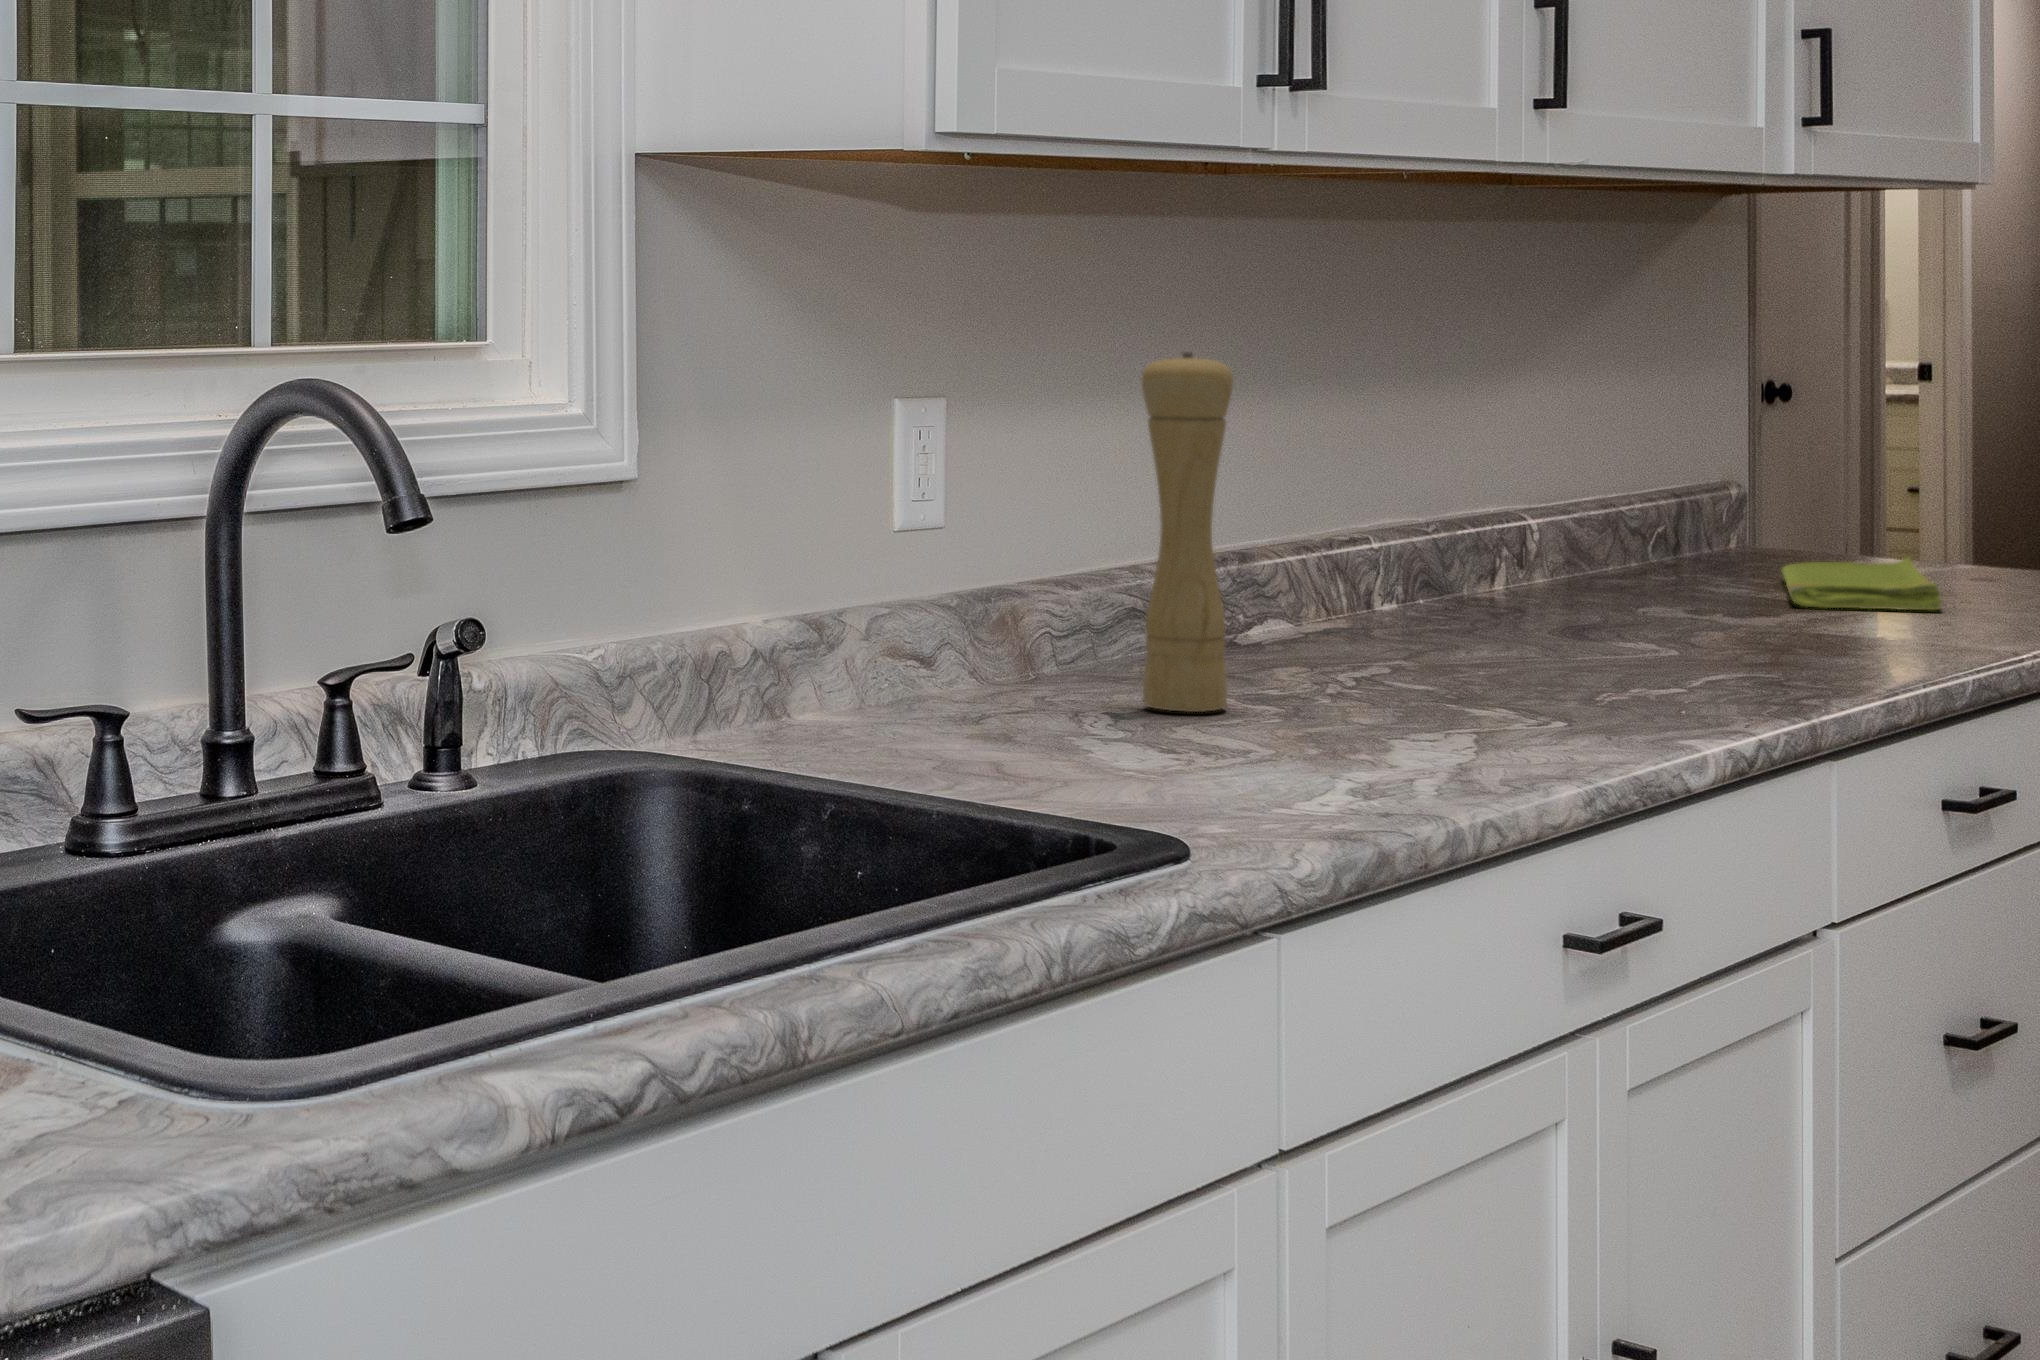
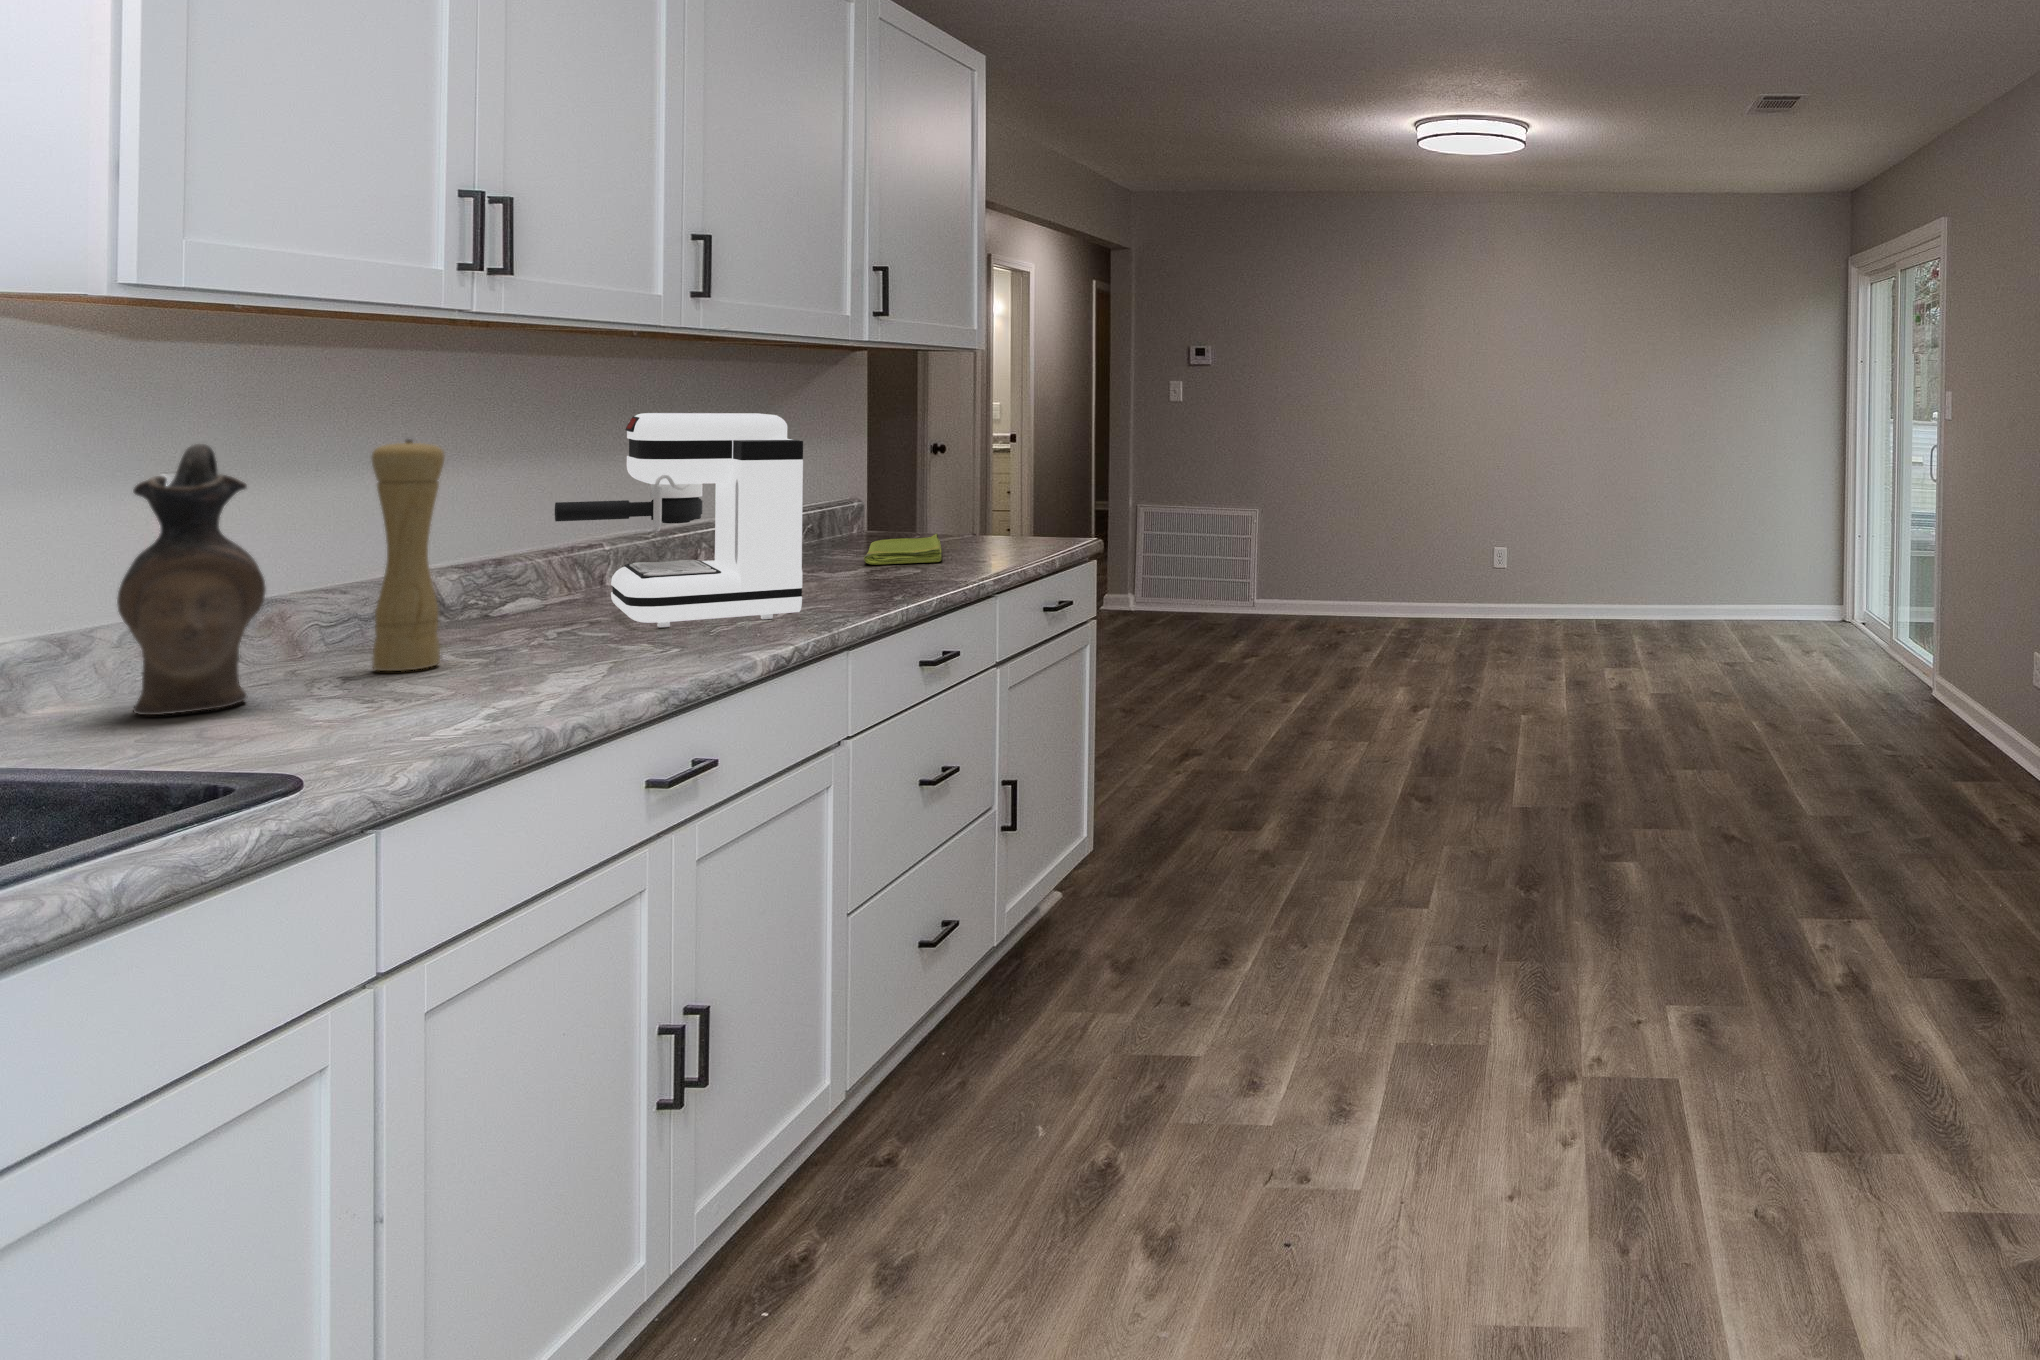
coffee maker: none [1340,314,1748,686] -> present [555,413,803,627]
ceramic pitcher: none [891,355,1049,738] -> present [117,444,266,715]

